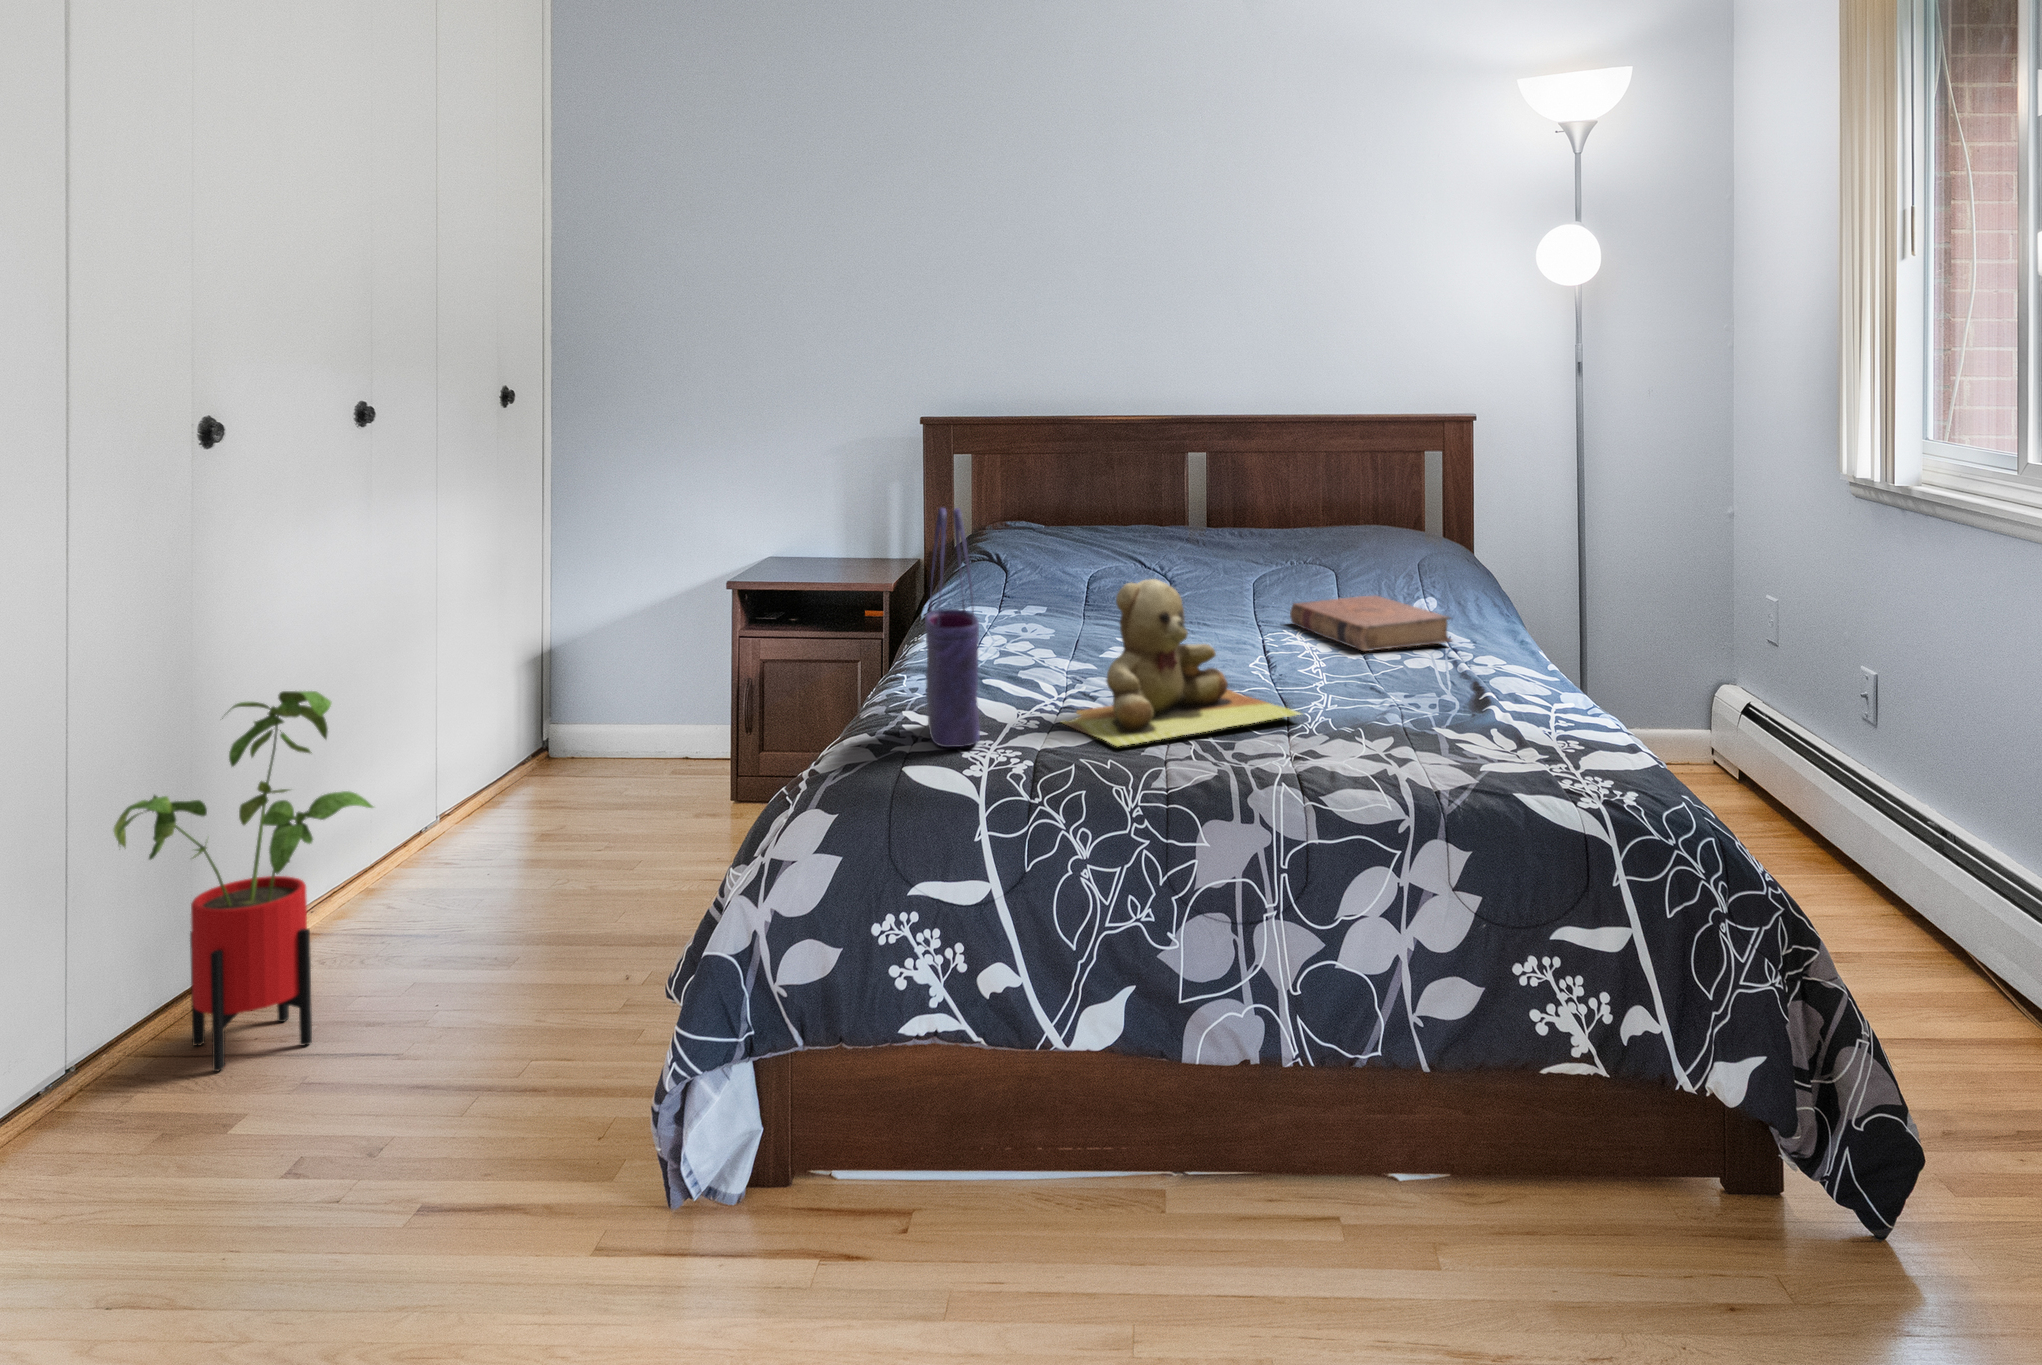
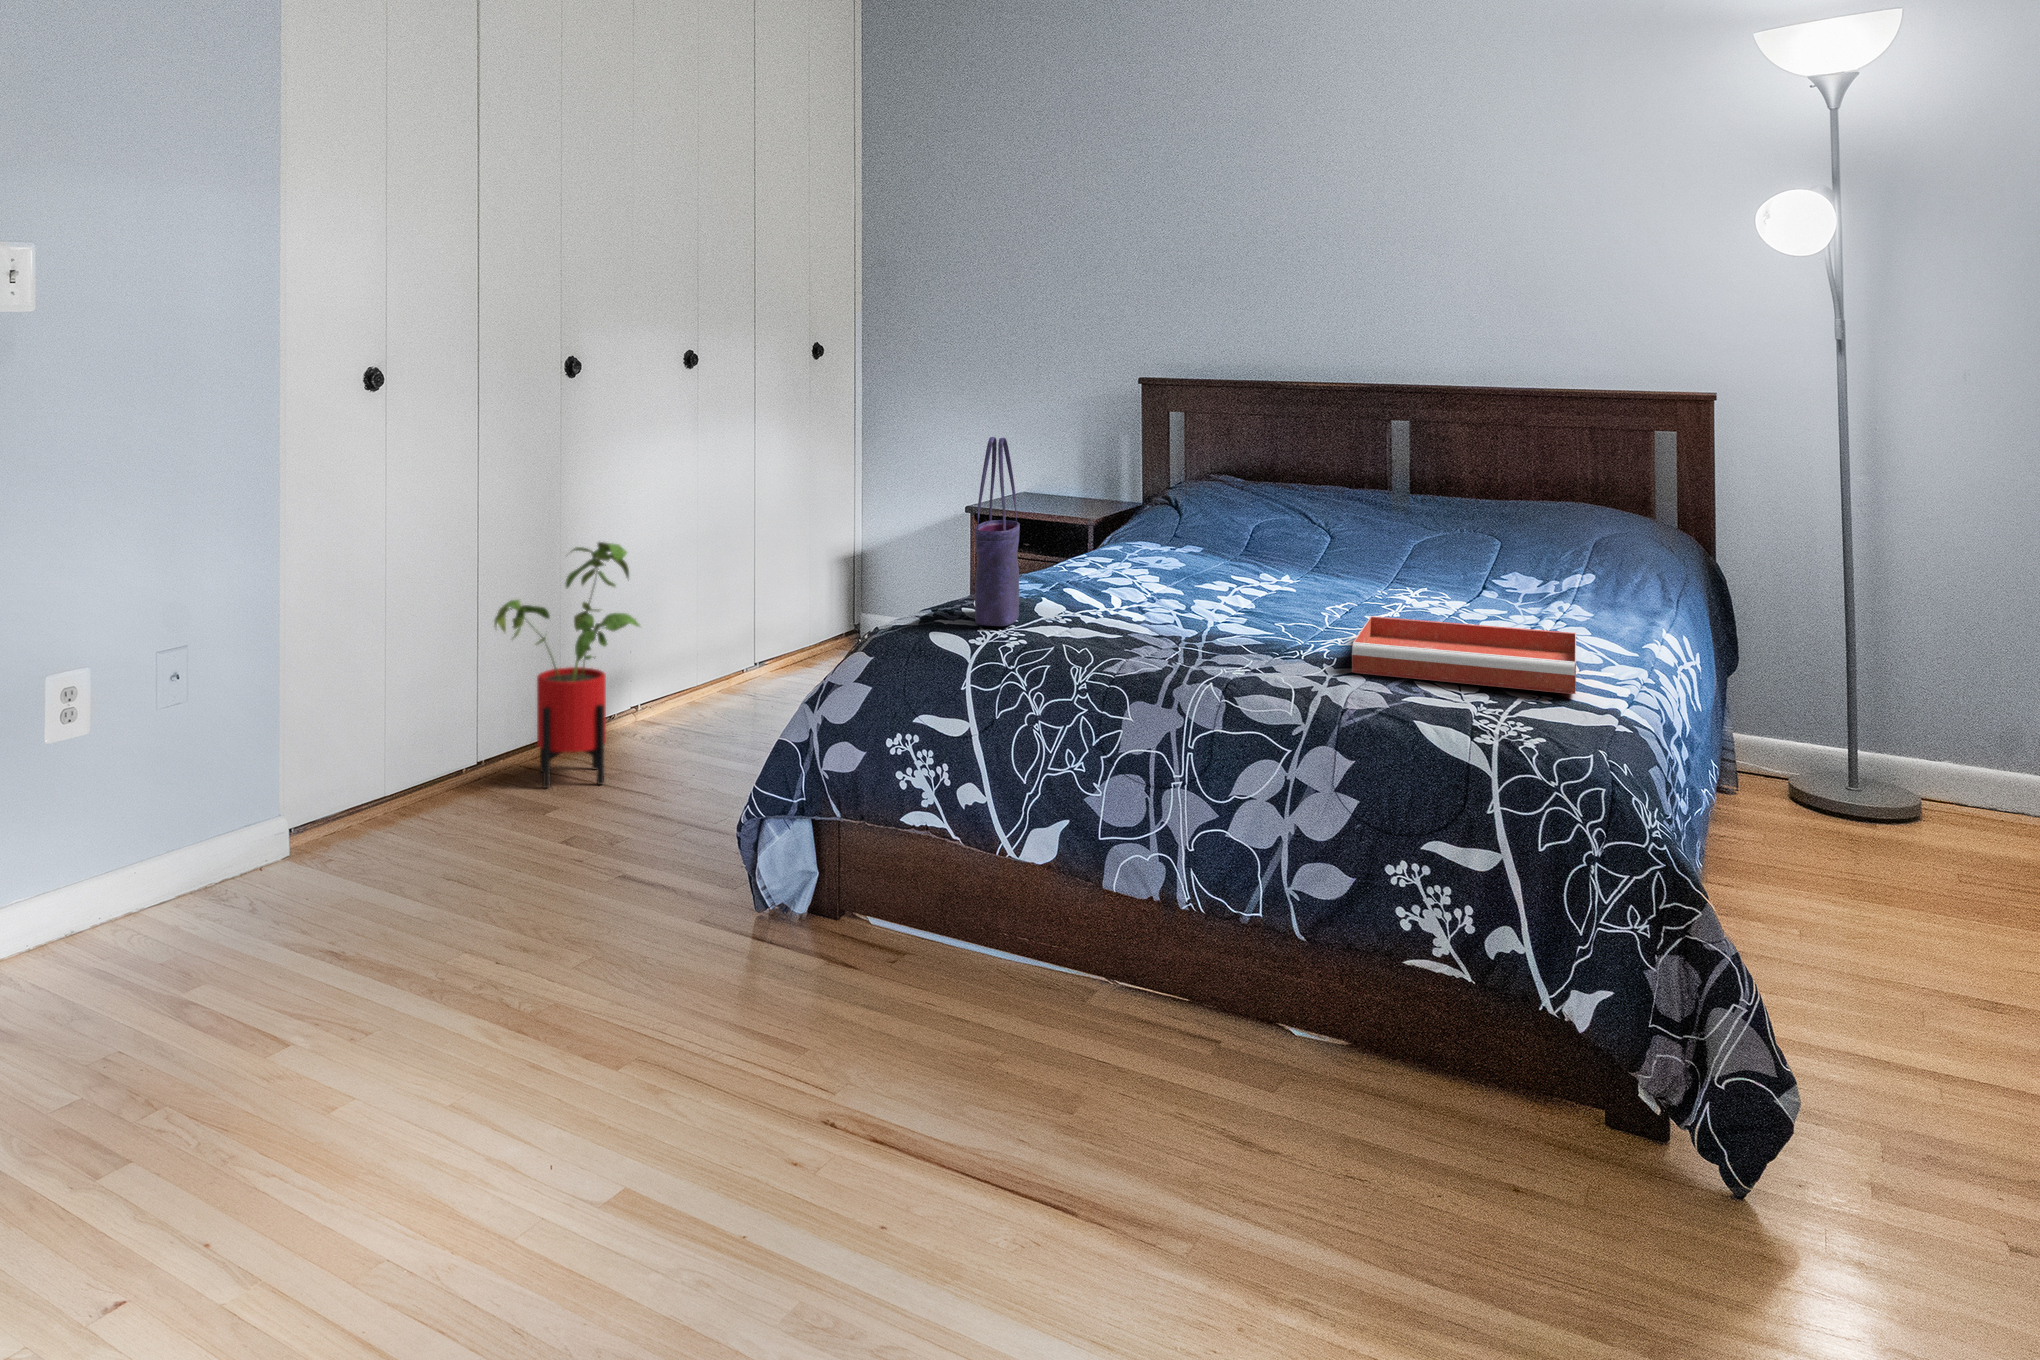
teddy bear: present [1062,579,1302,746] -> none [1082,512,1308,642]
book: present [1290,596,1452,651] -> none [1418,562,1562,611]
tray: none [1338,668,1592,744] -> present [1352,616,1576,694]

